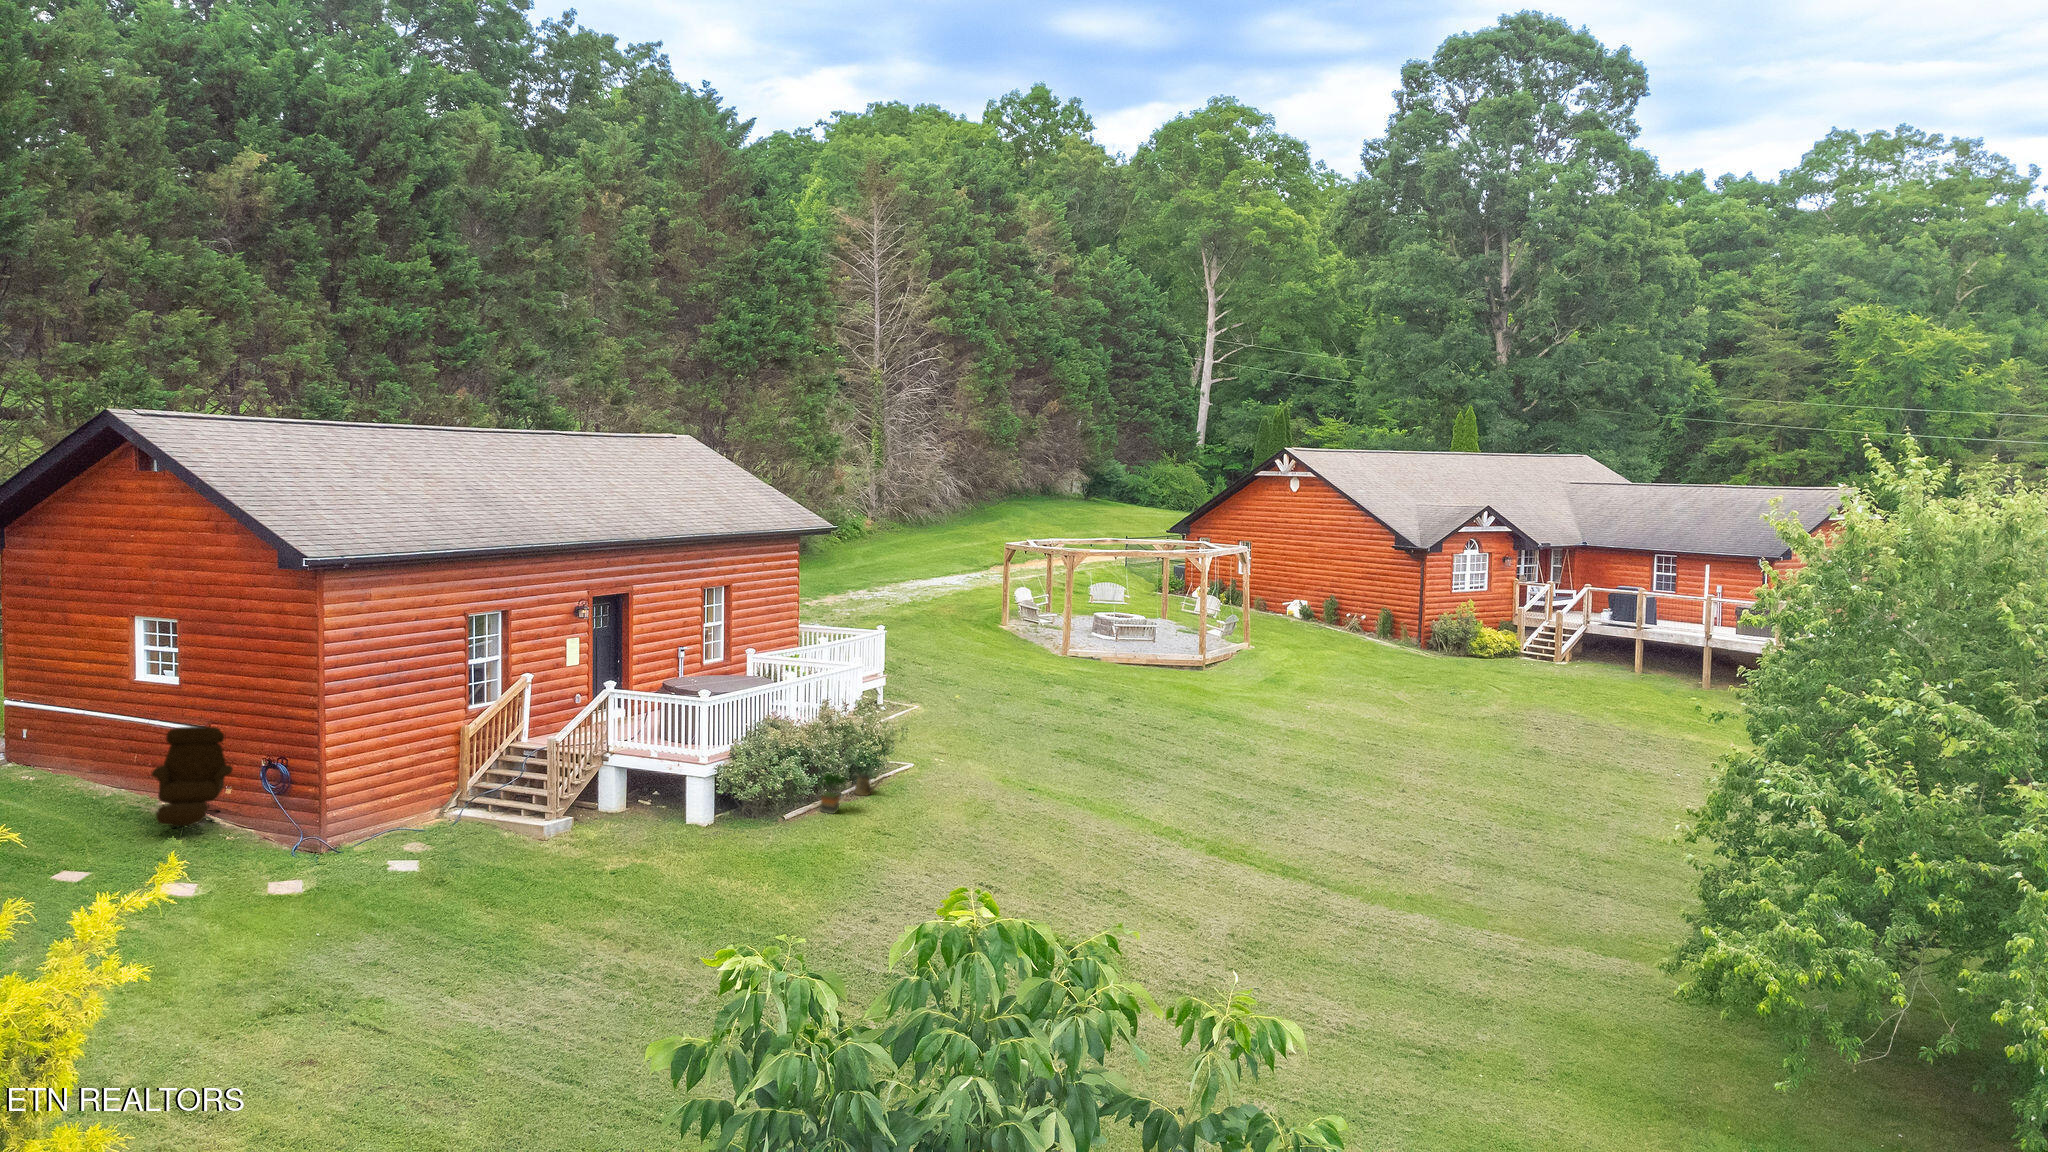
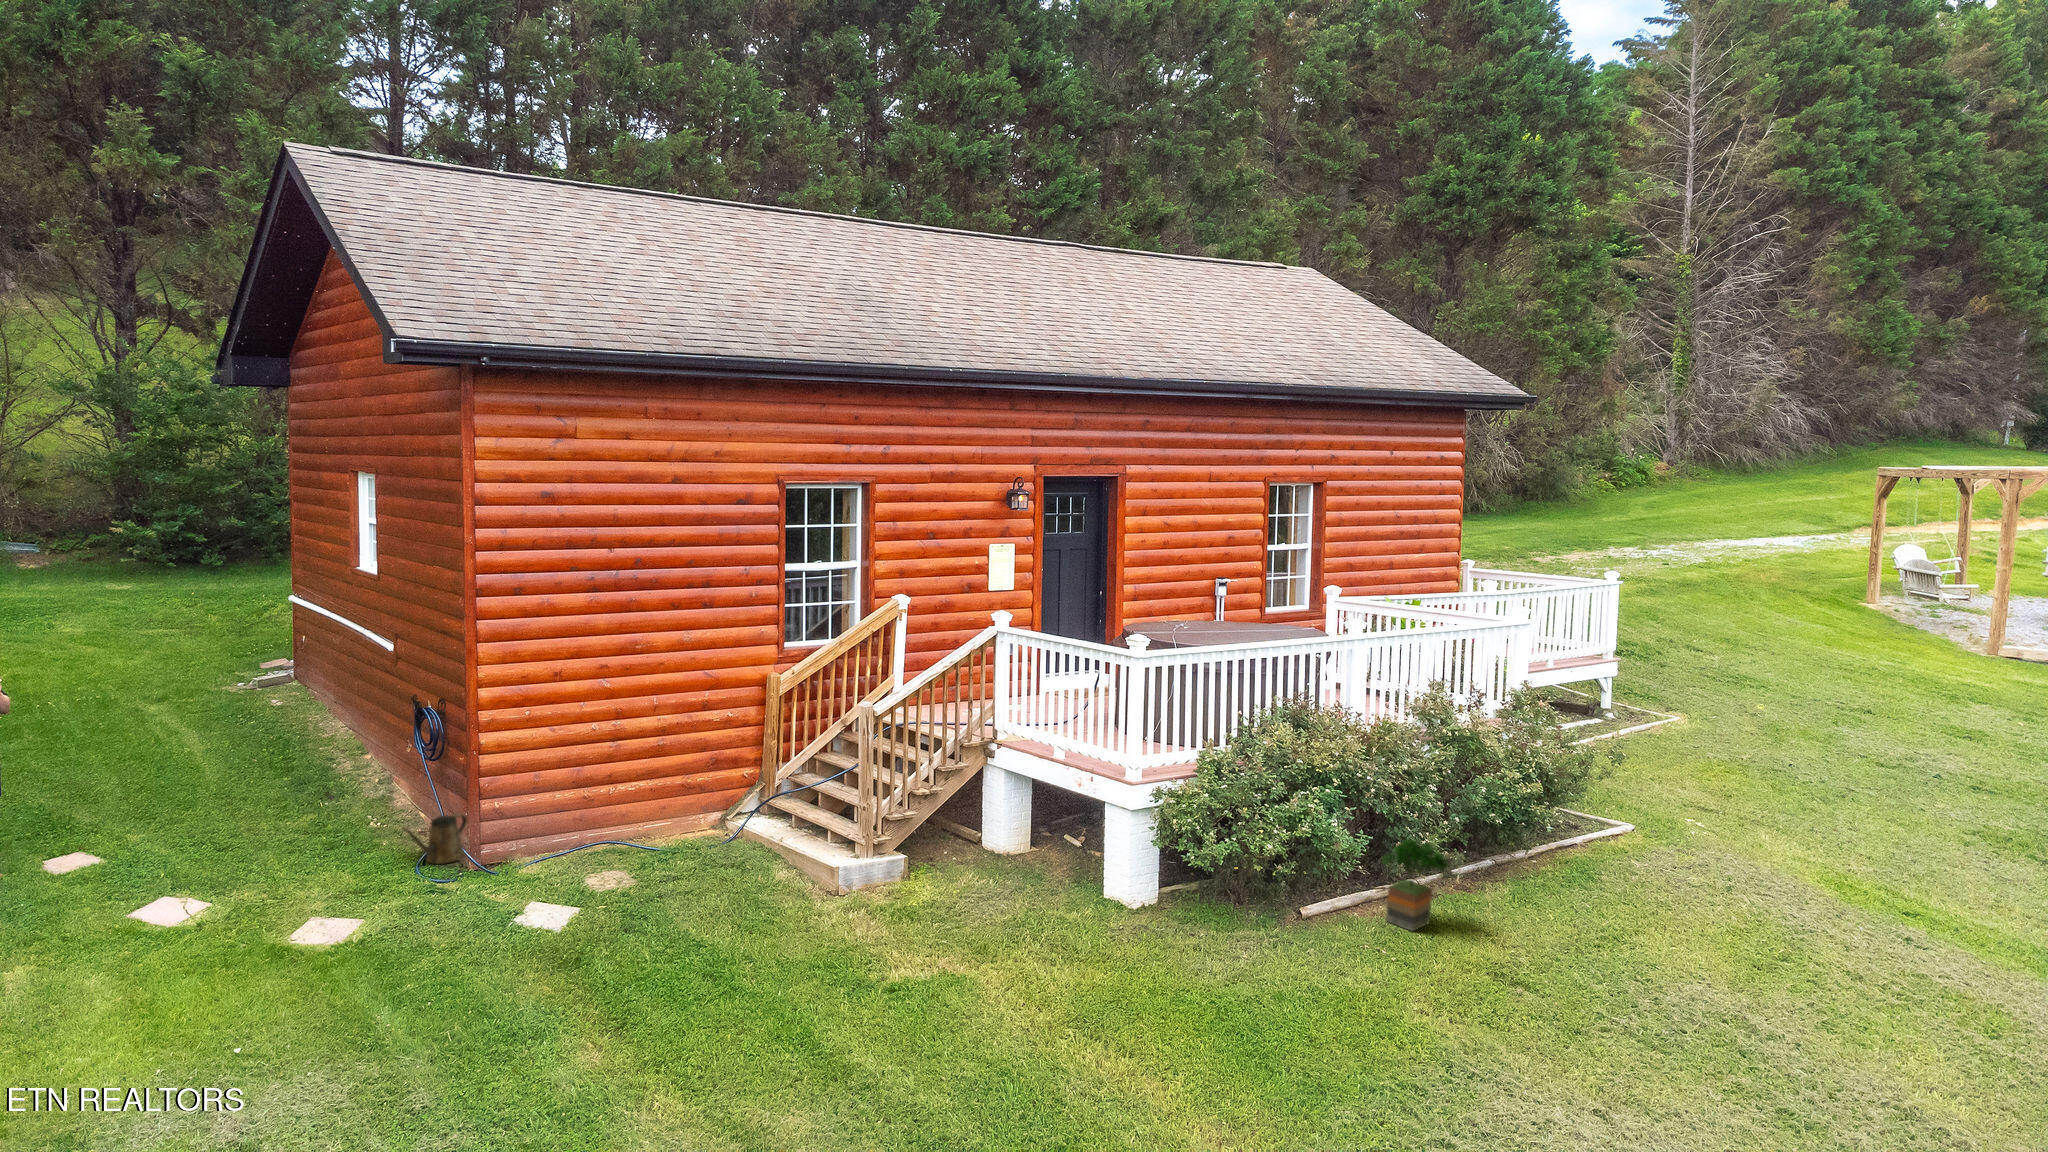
lounge chair: present [152,726,233,838] -> none [275,639,430,812]
watering can: present [855,774,881,796] -> present [402,814,467,864]

